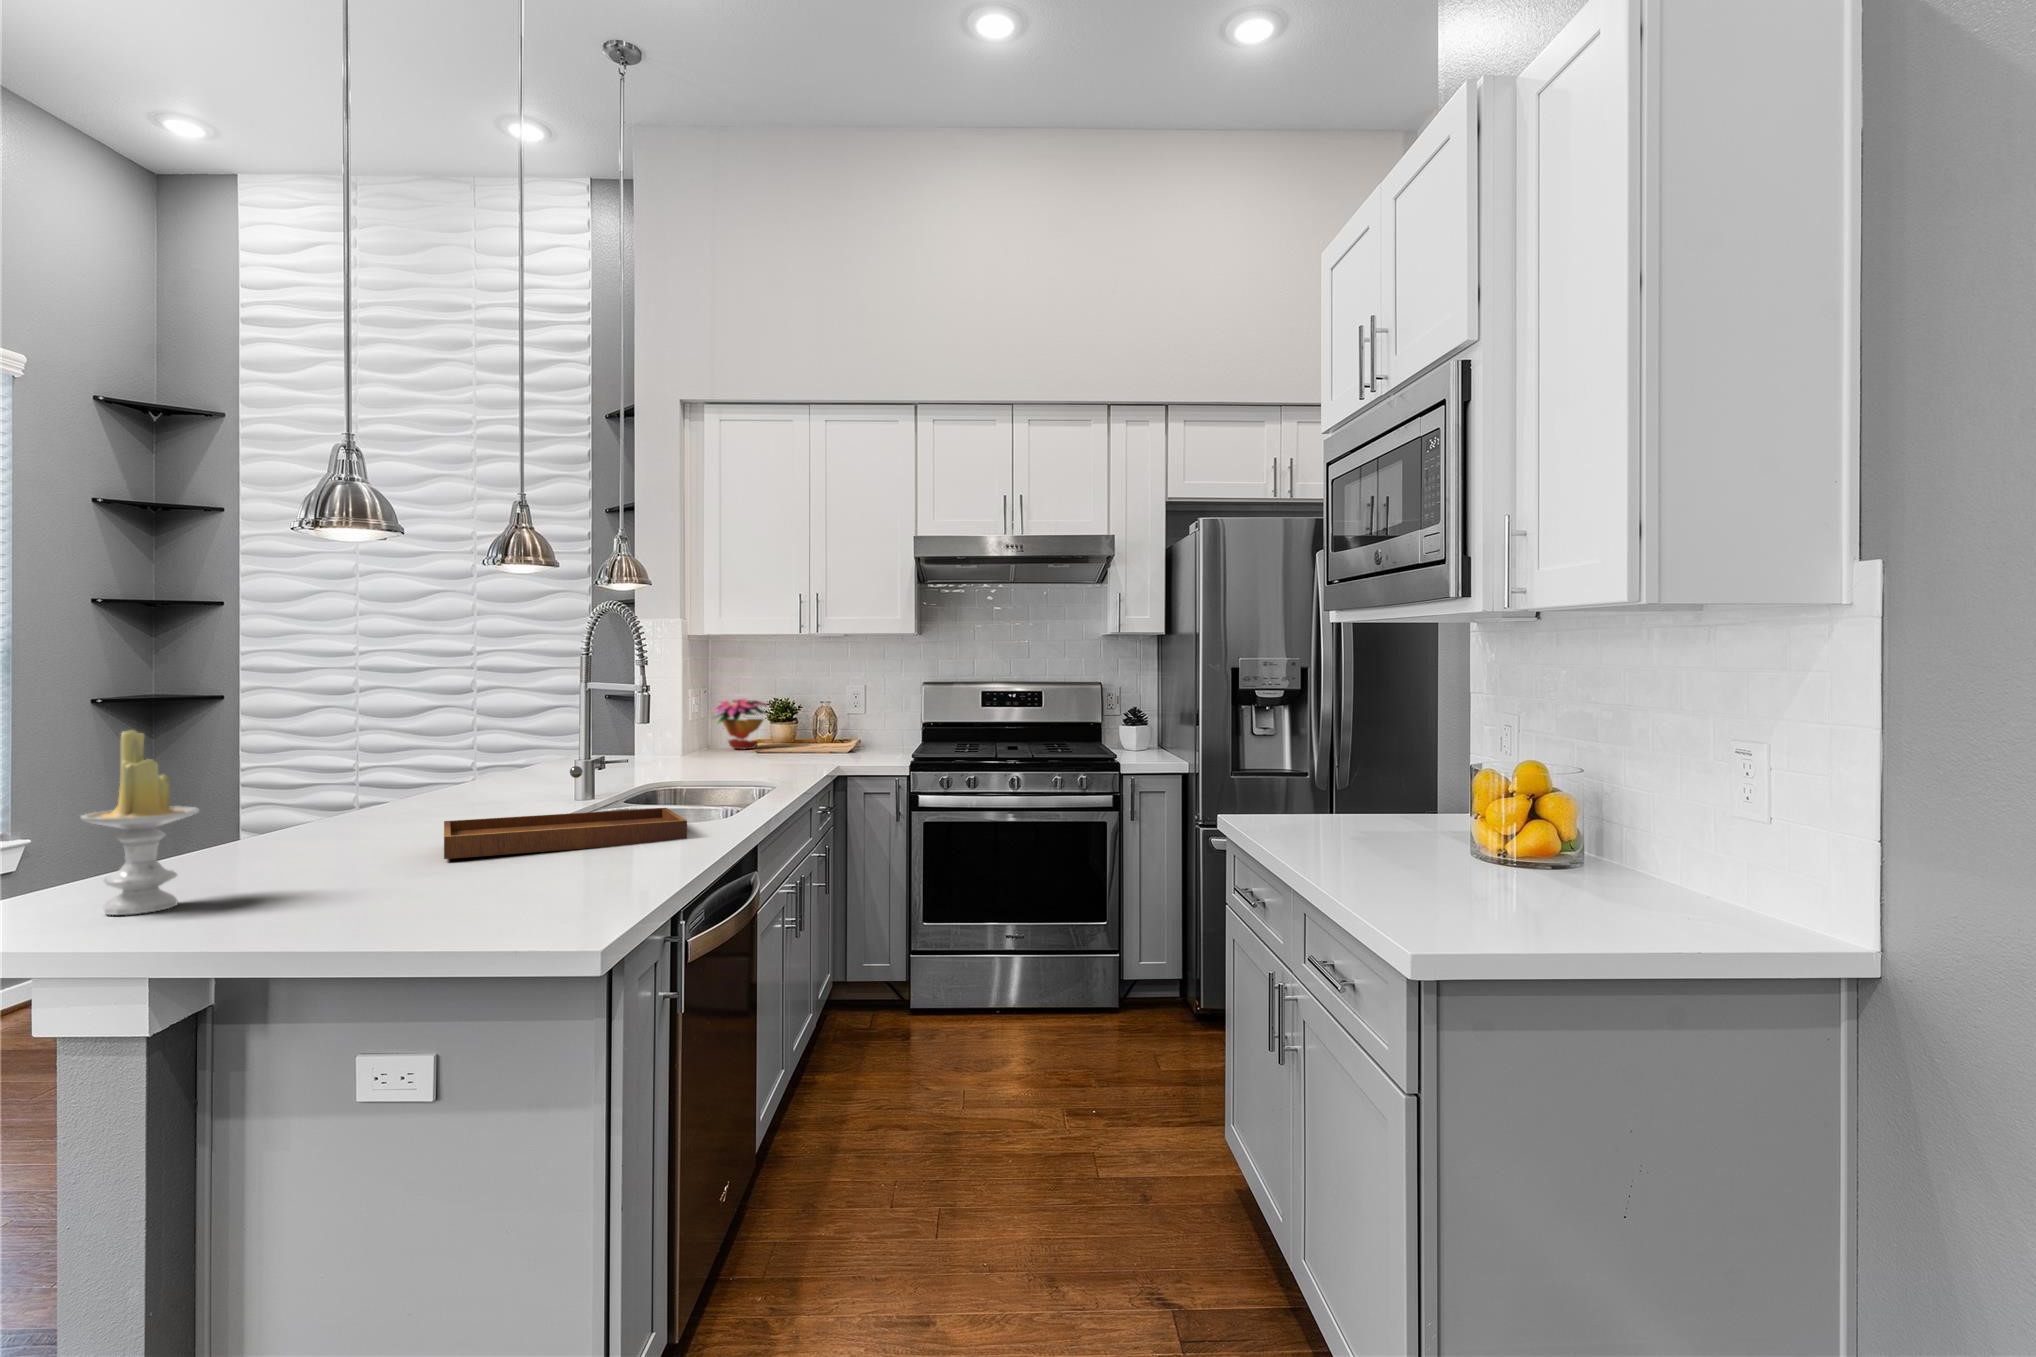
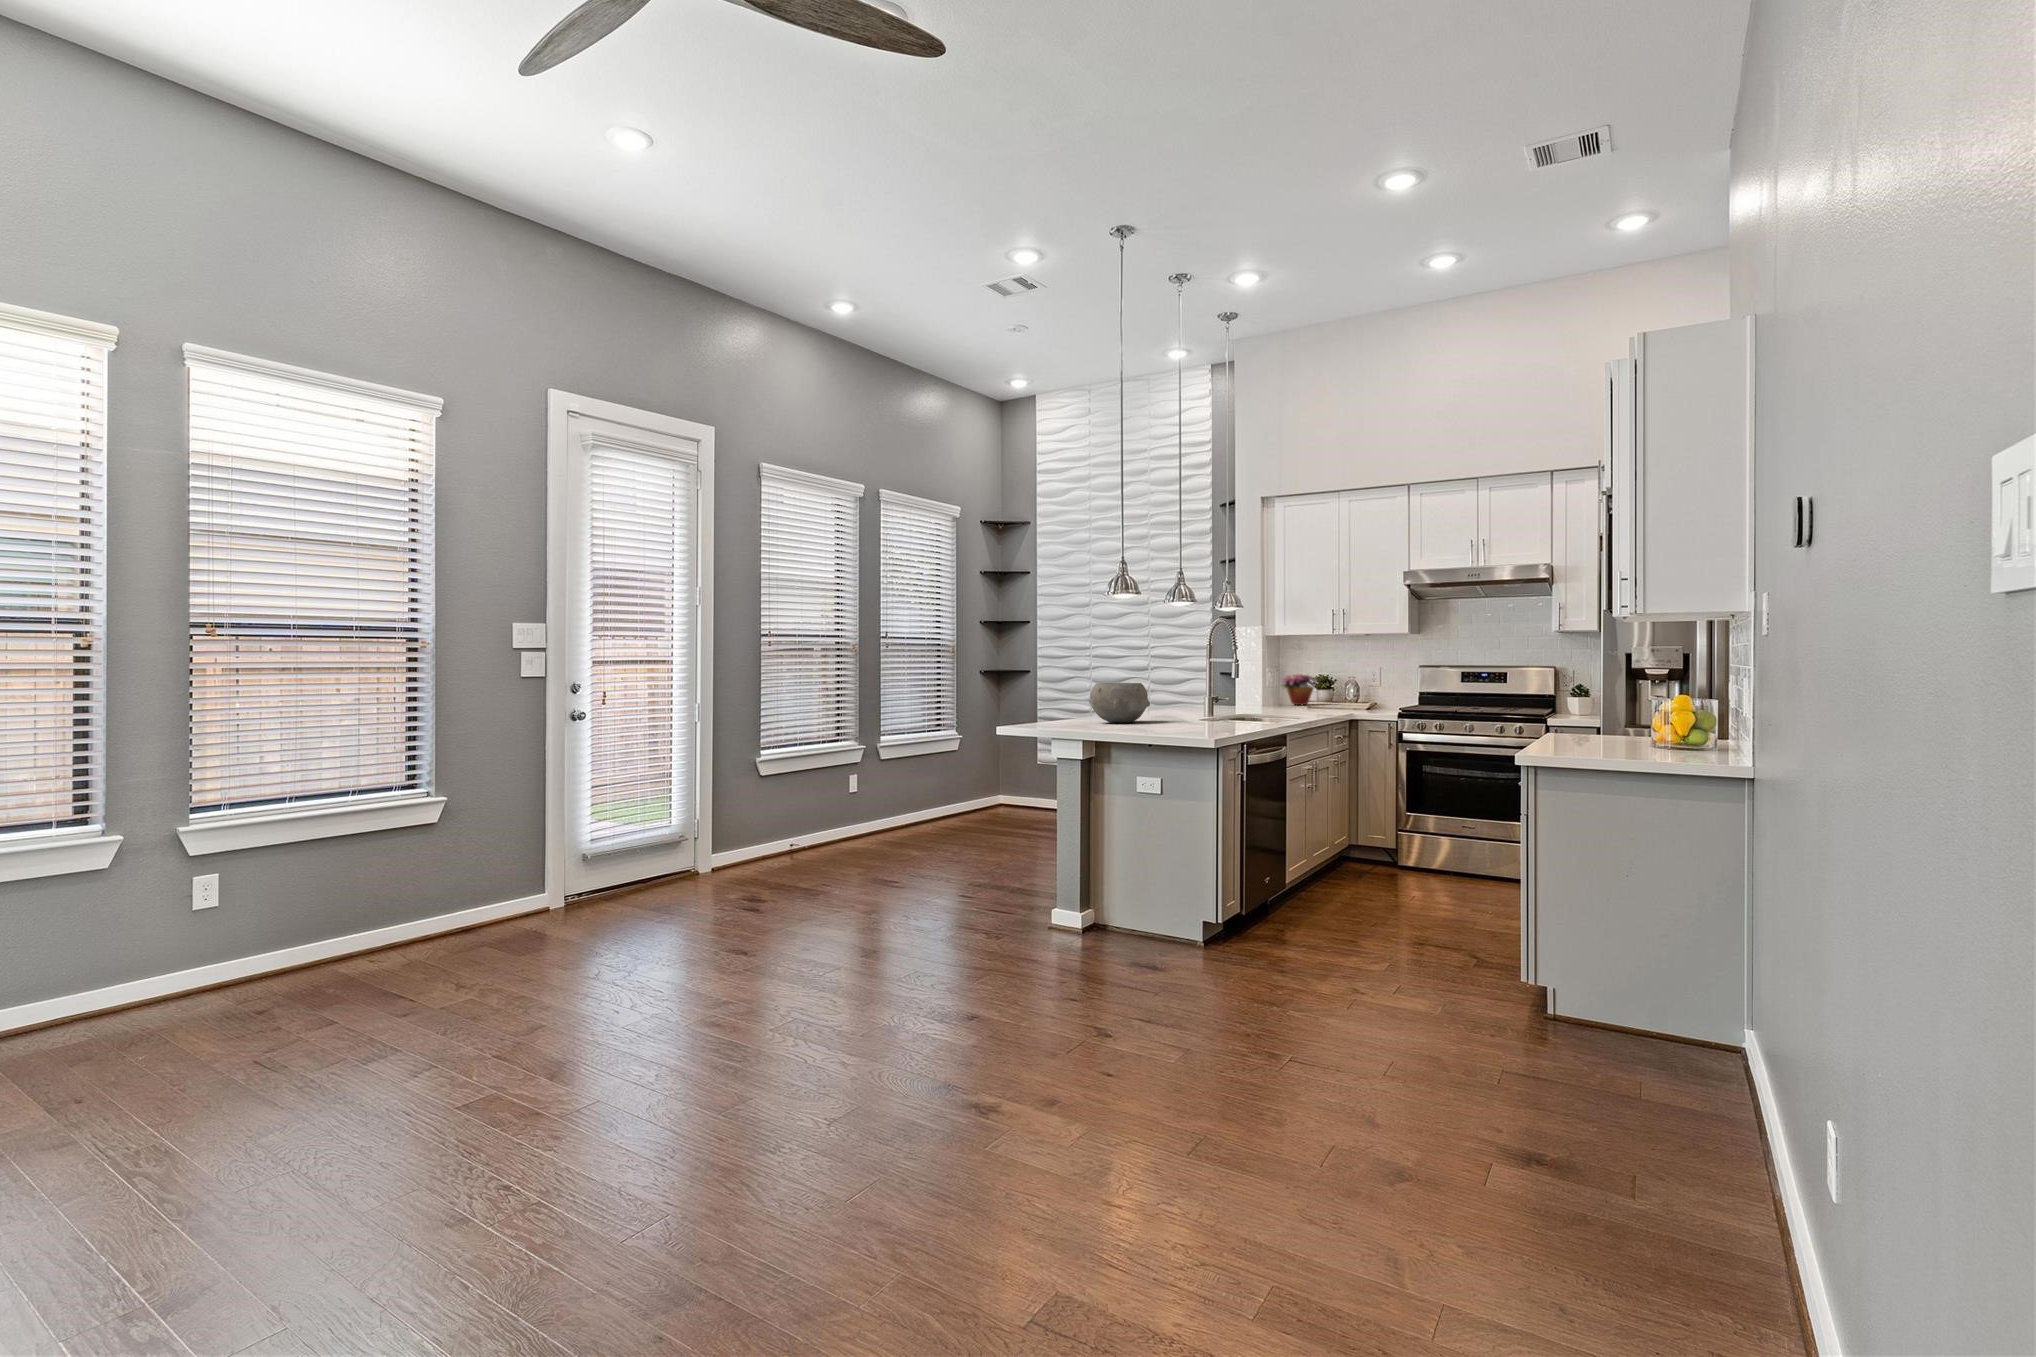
candle: present [80,730,200,915] -> none [1061,675,1089,732]
ceramic bowl: none [262,734,440,837] -> present [1089,683,1150,723]
tray: present [444,766,687,859] -> none [1154,695,1246,727]

